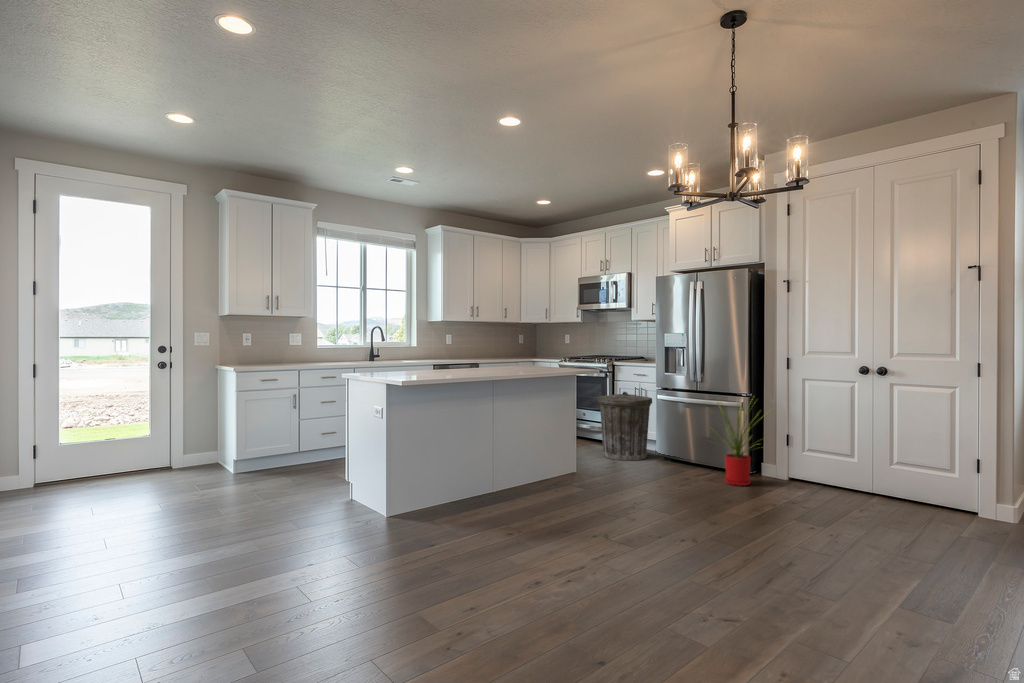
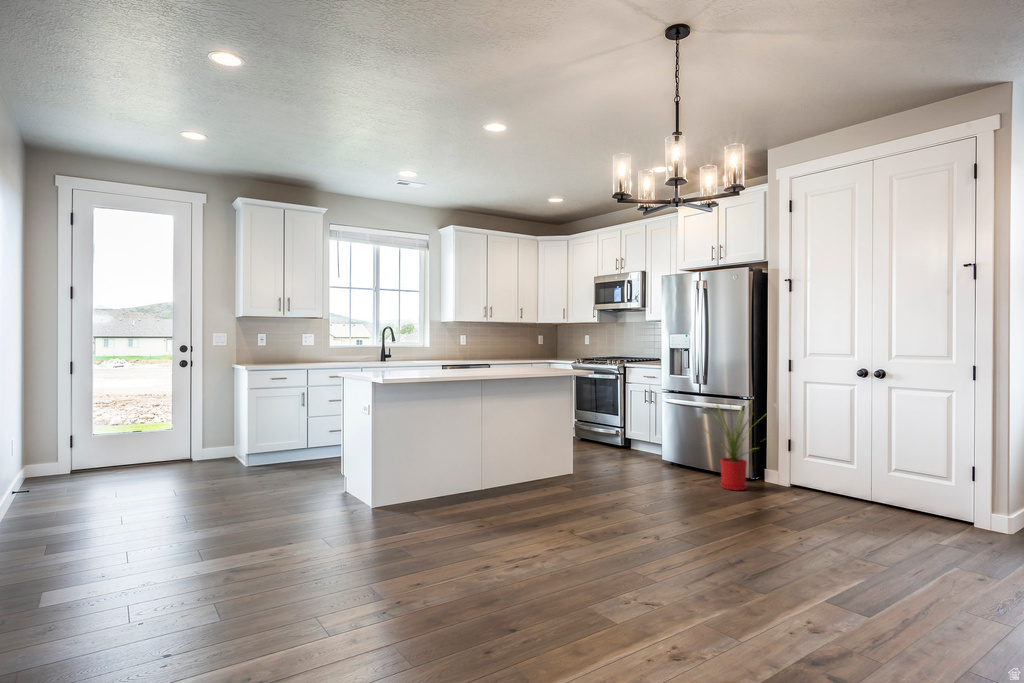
trash can: present [598,392,652,461] -> none [603,394,659,464]

